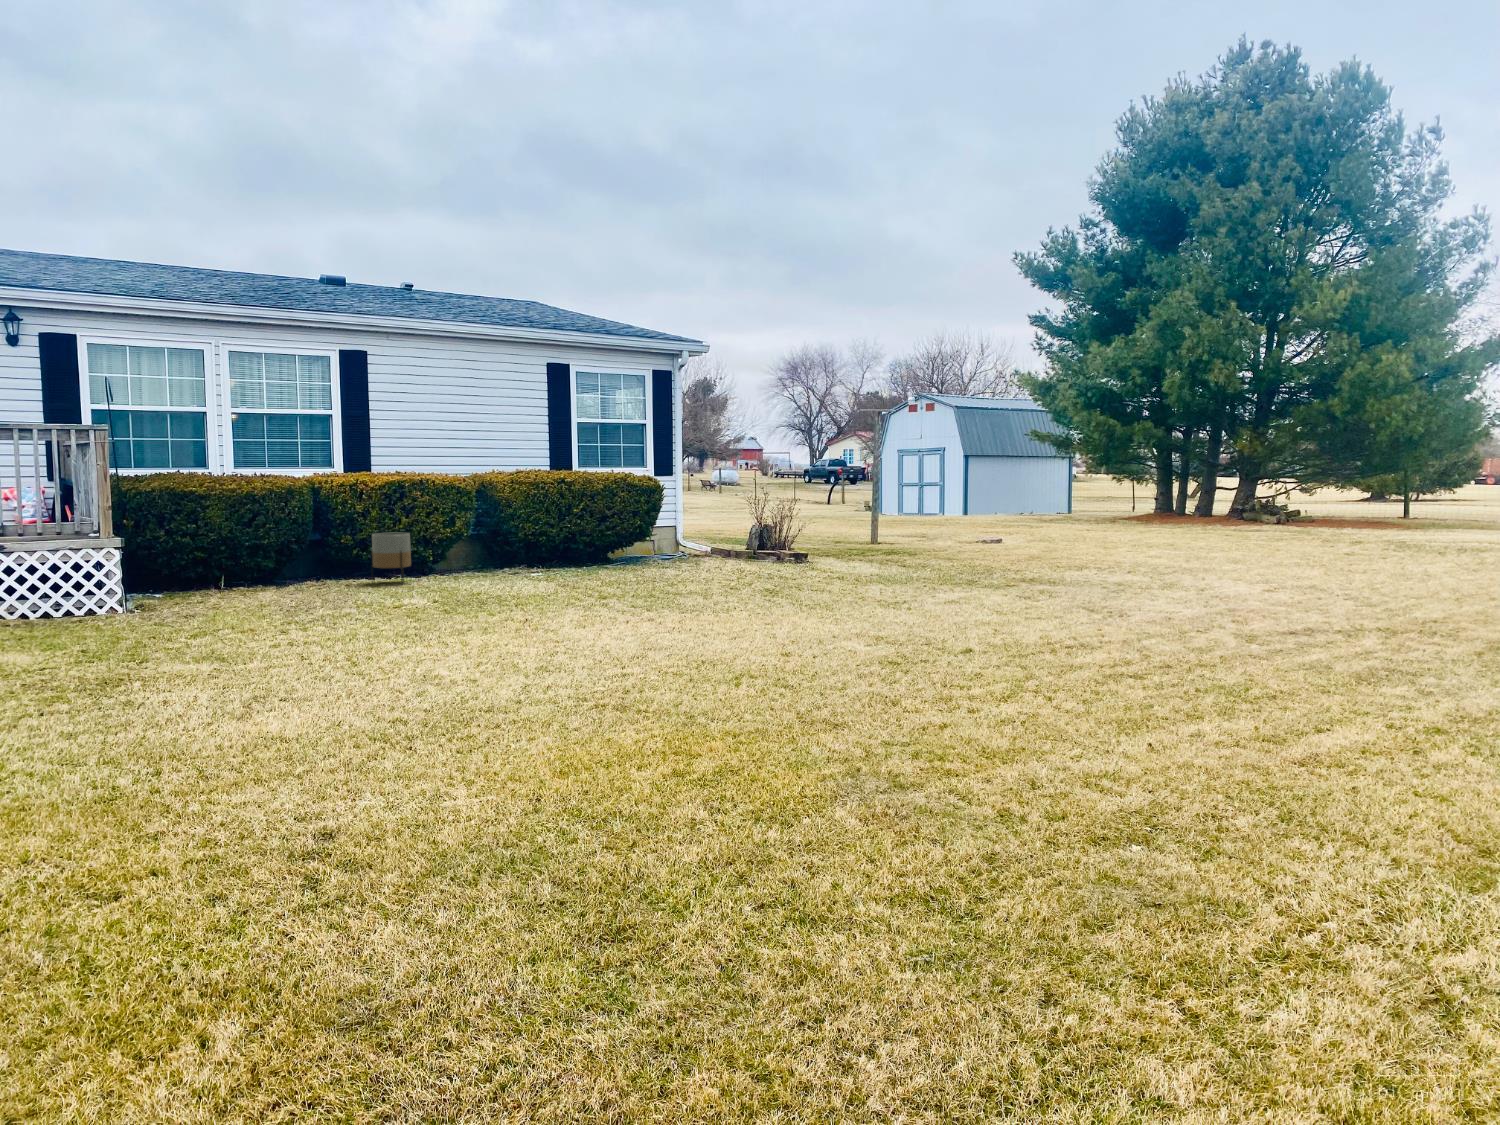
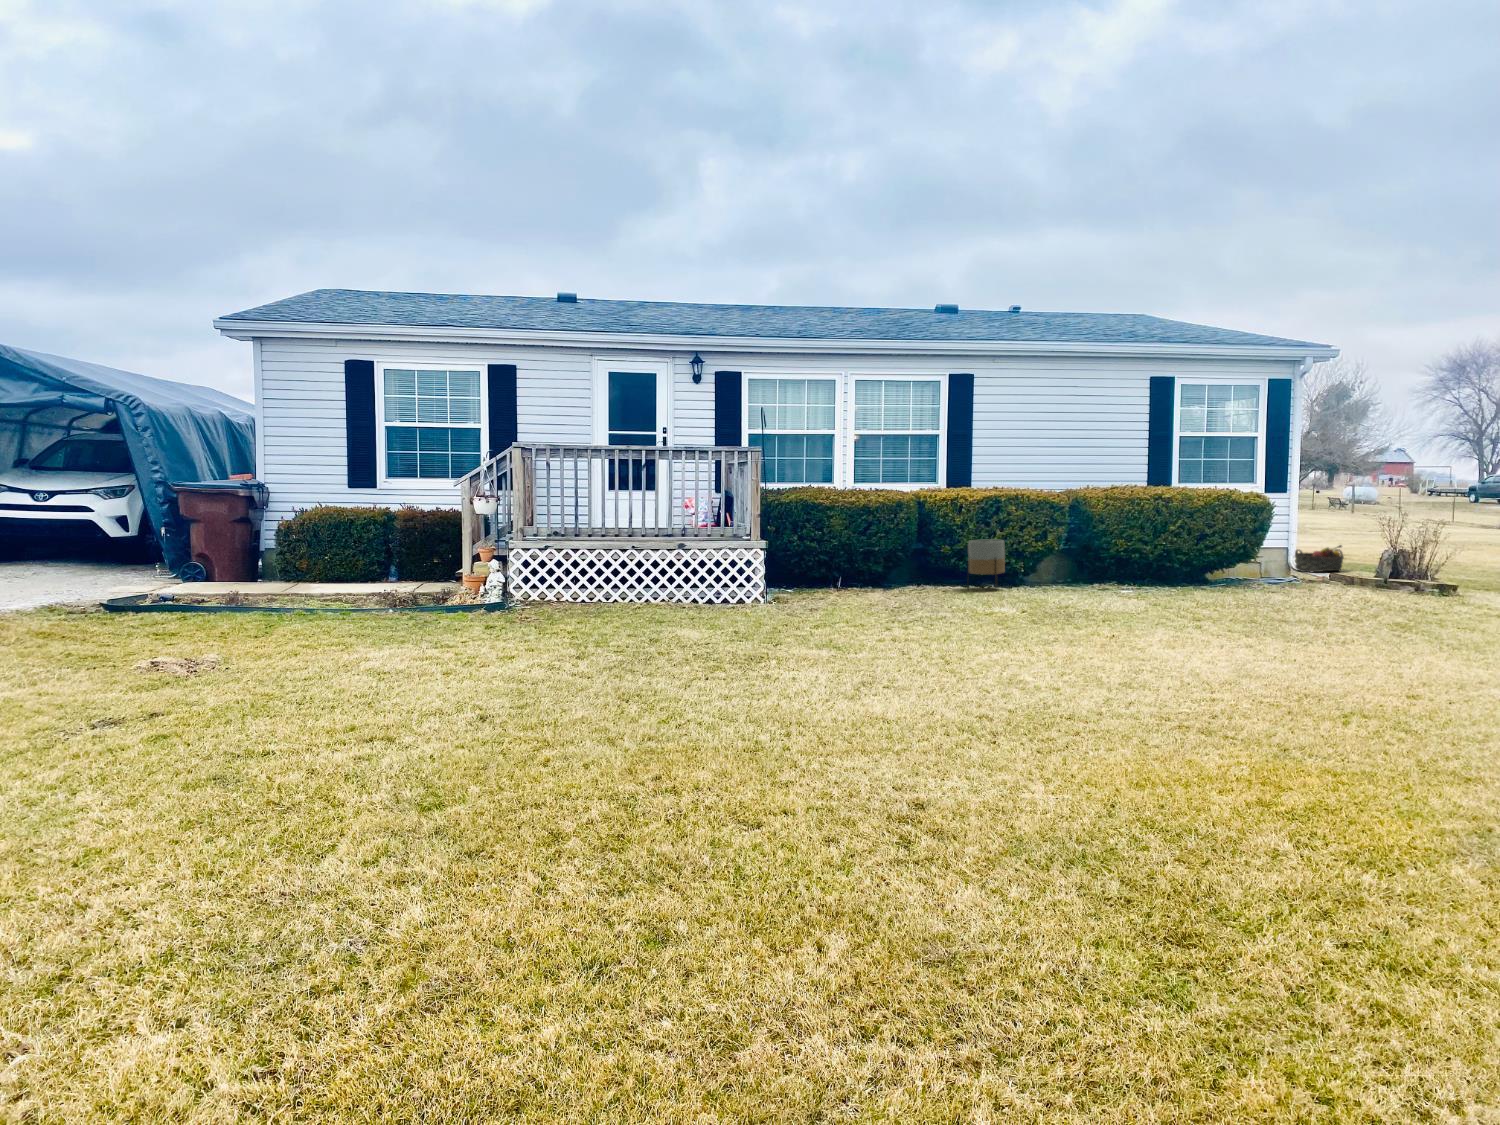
basket: none [666,535,703,559] -> present [1295,545,1344,572]

